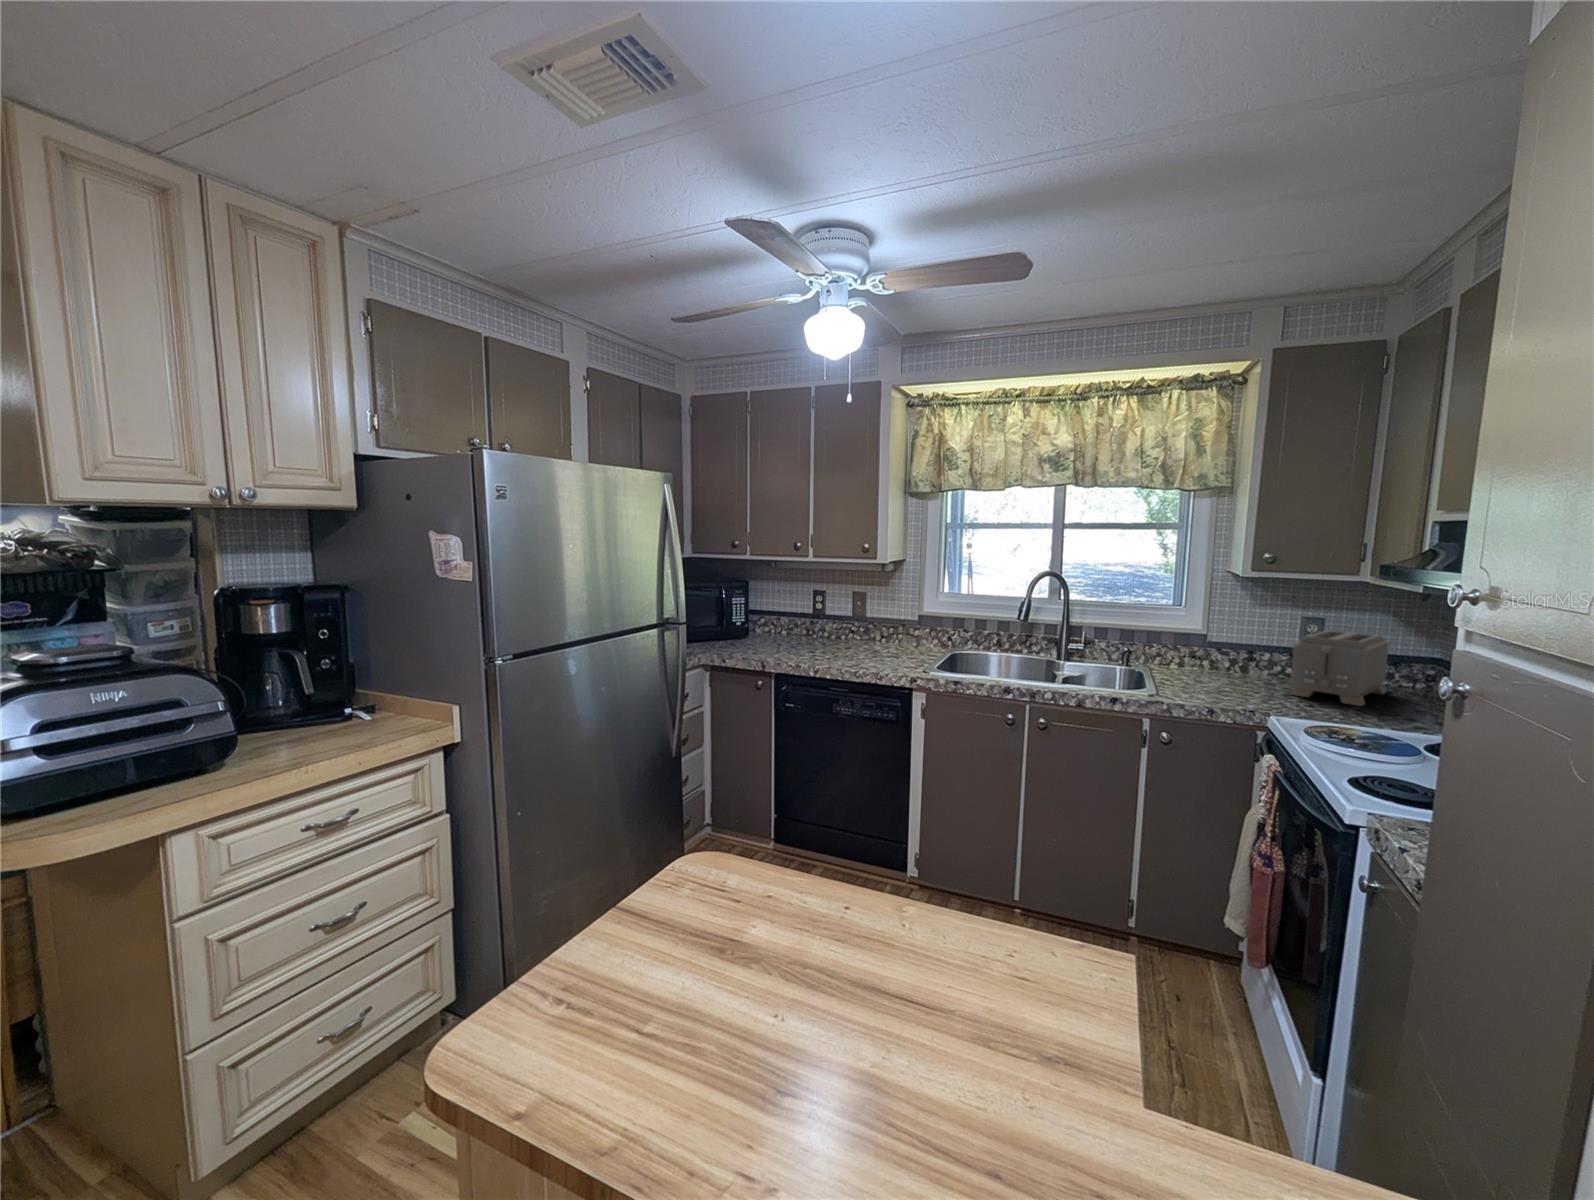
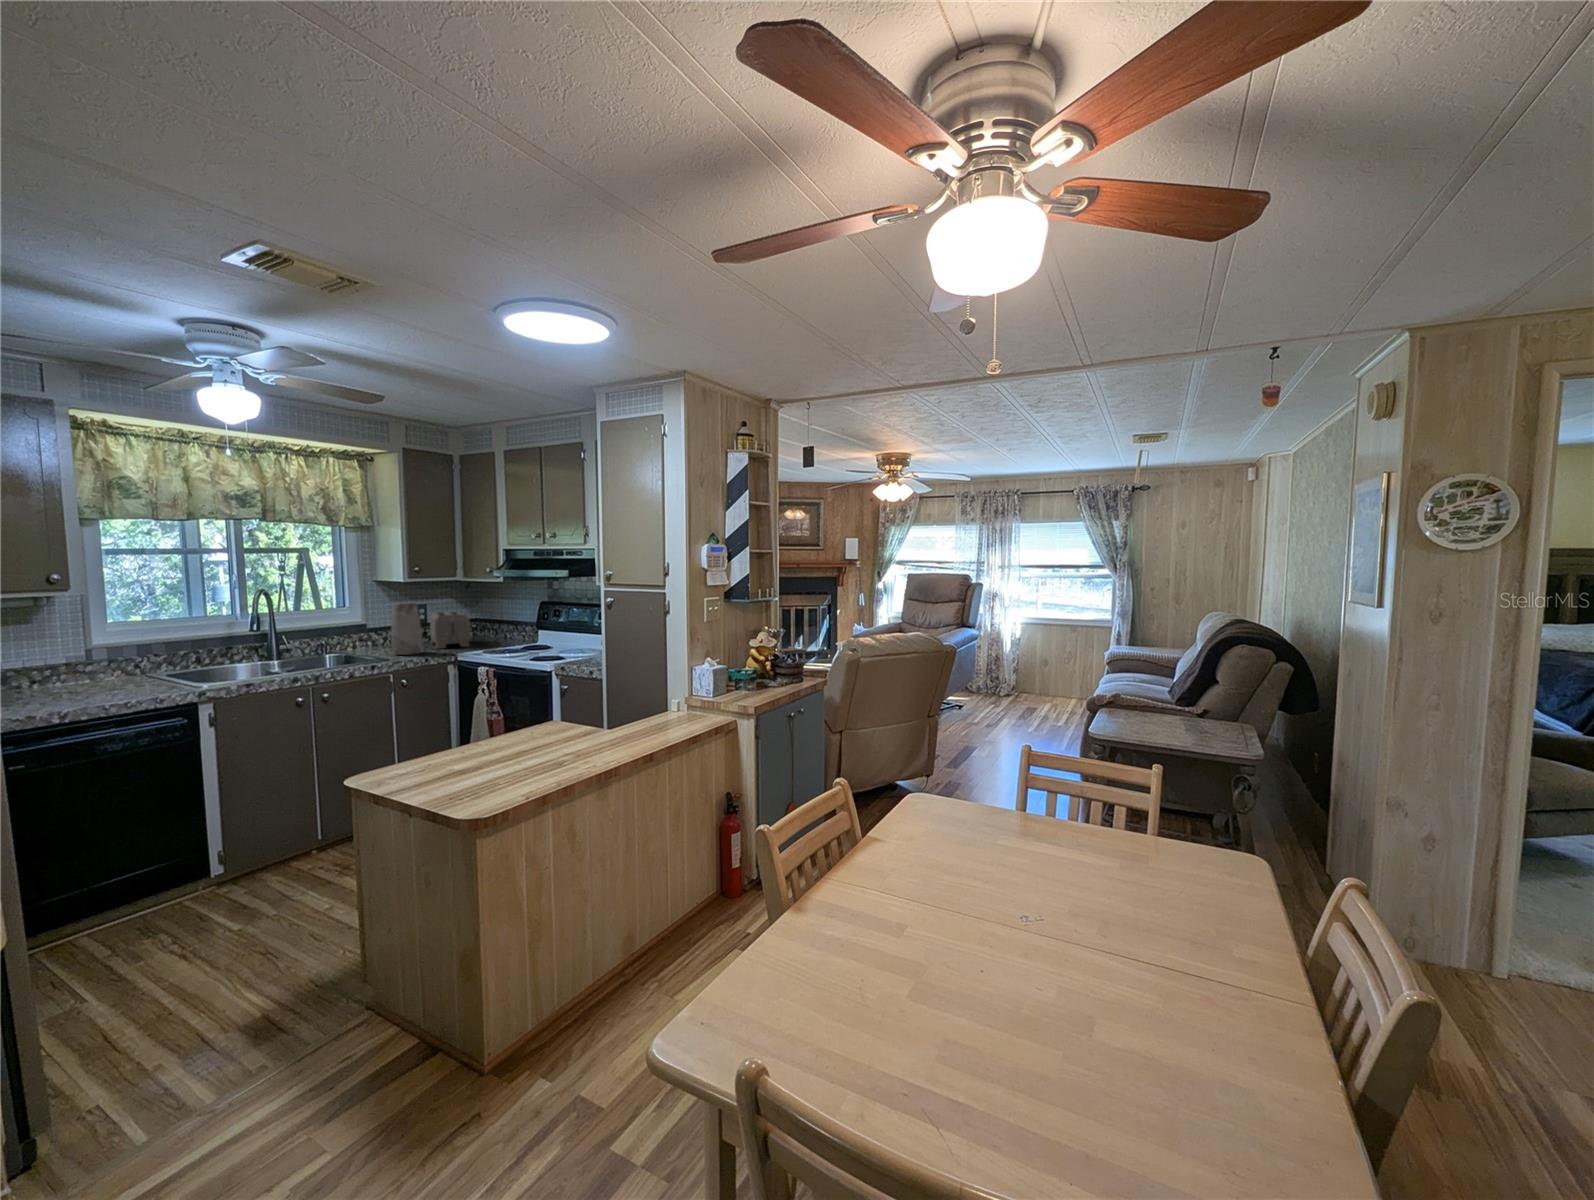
vase: none [1198,605,1250,695] -> present [391,603,423,655]

